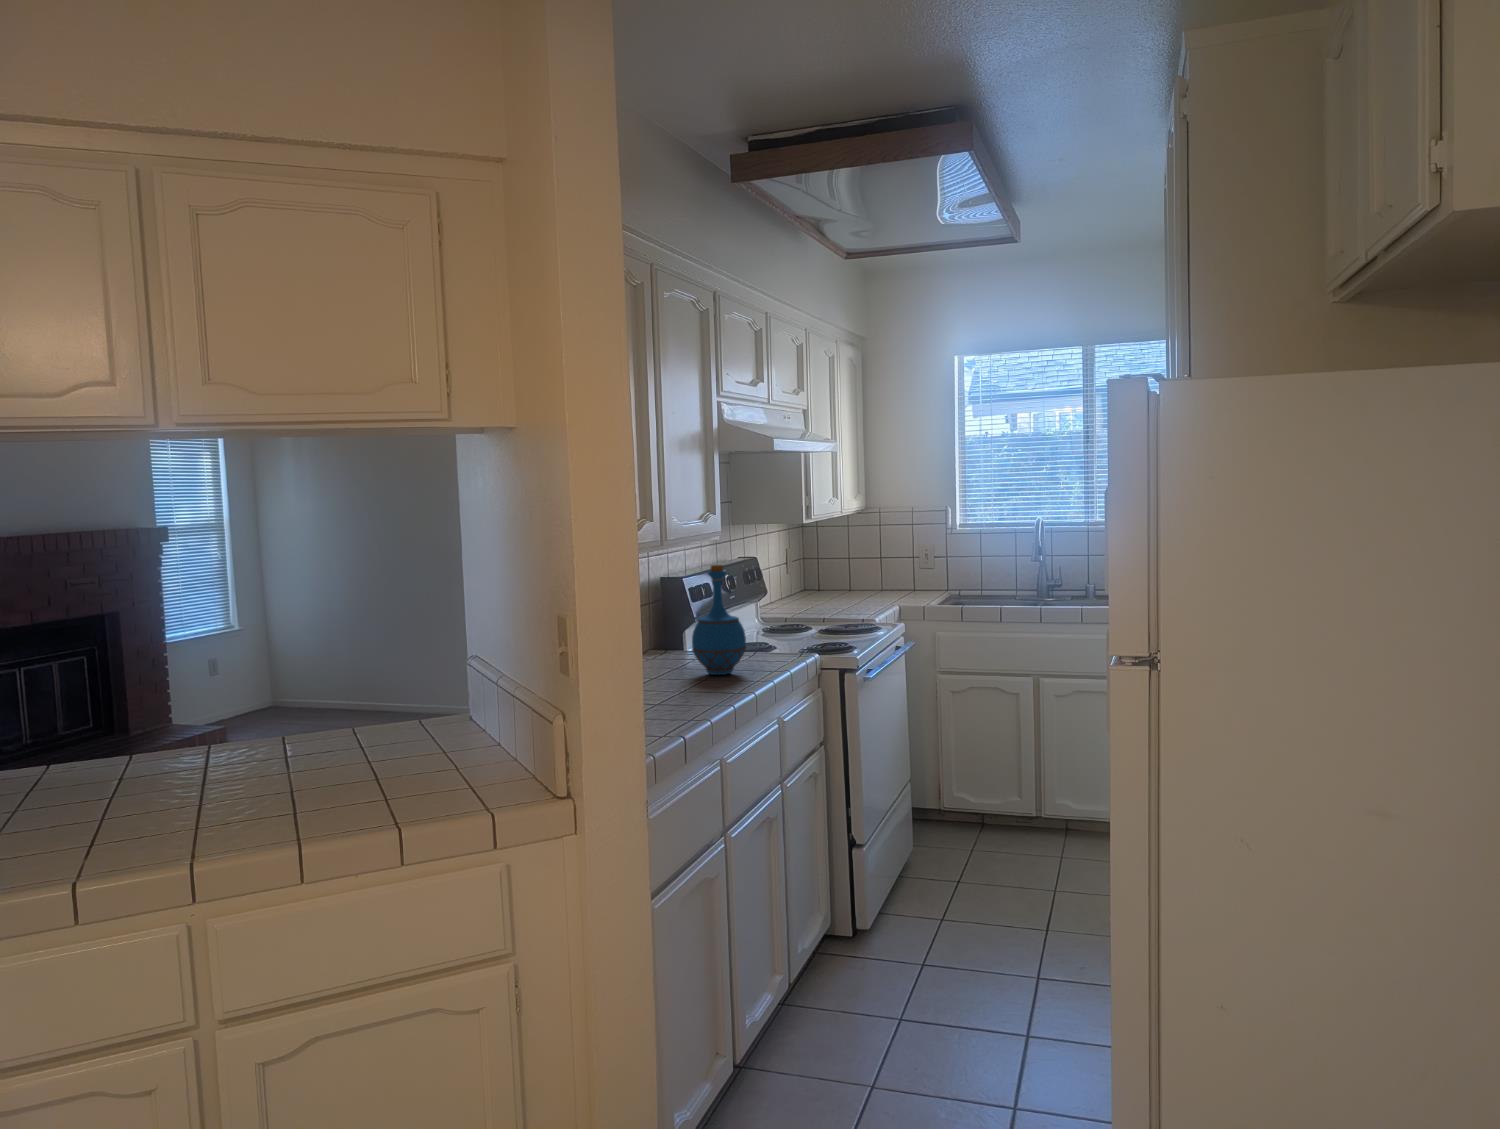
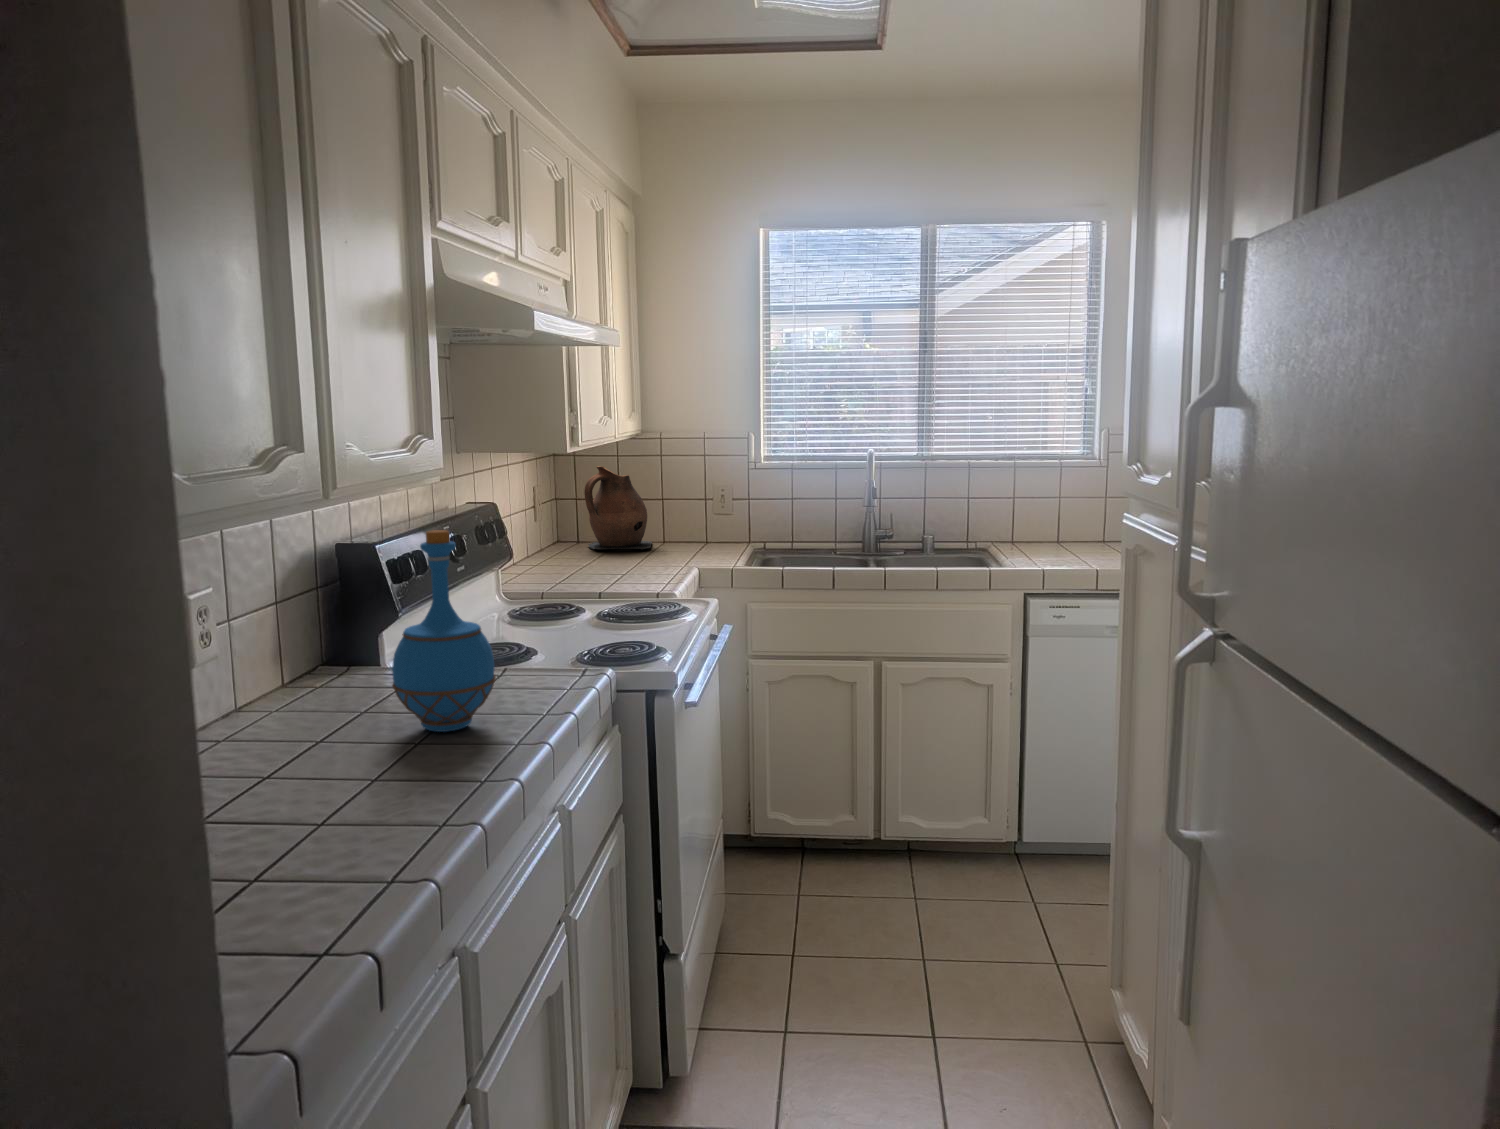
ceramic pitcher: none [823,533,875,595] -> present [584,466,652,550]

